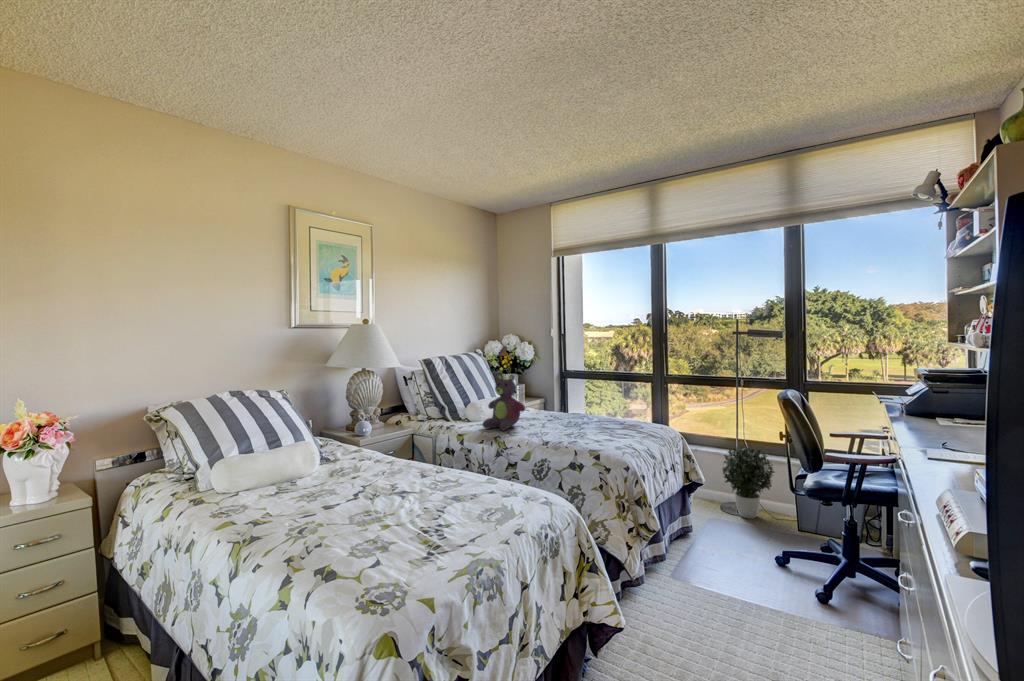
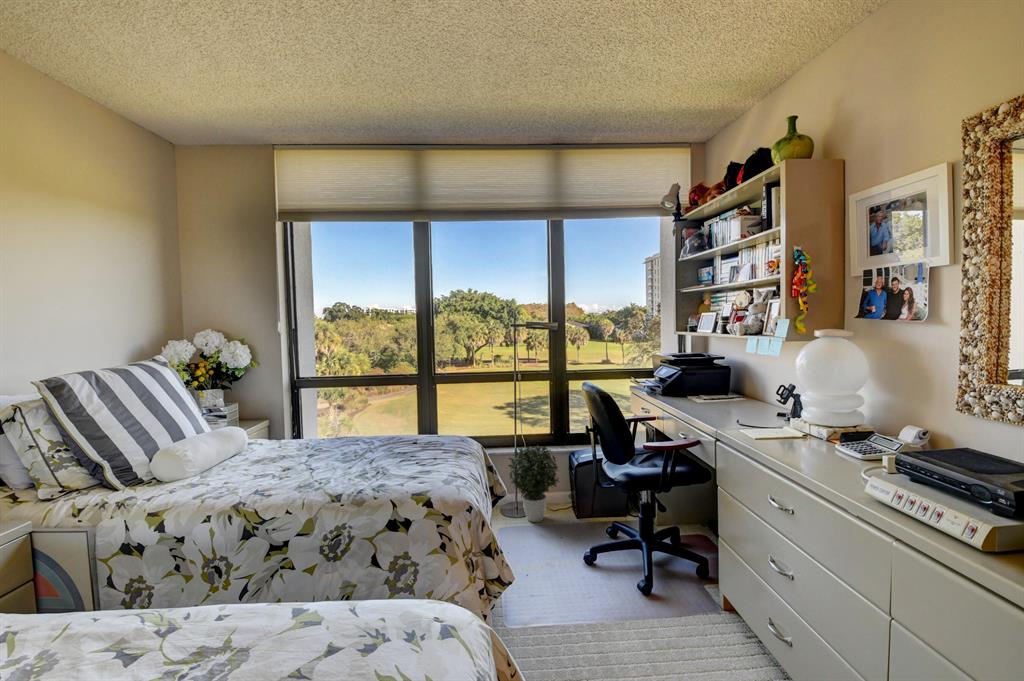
stuffed bear: present [483,374,525,430] -> none [201,394,280,491]

